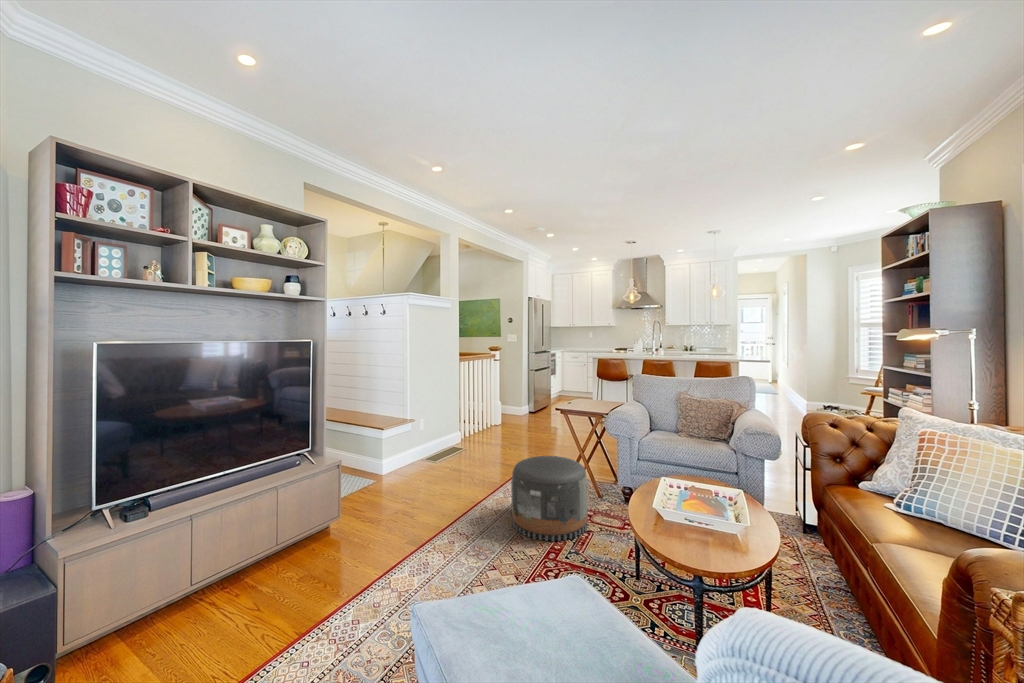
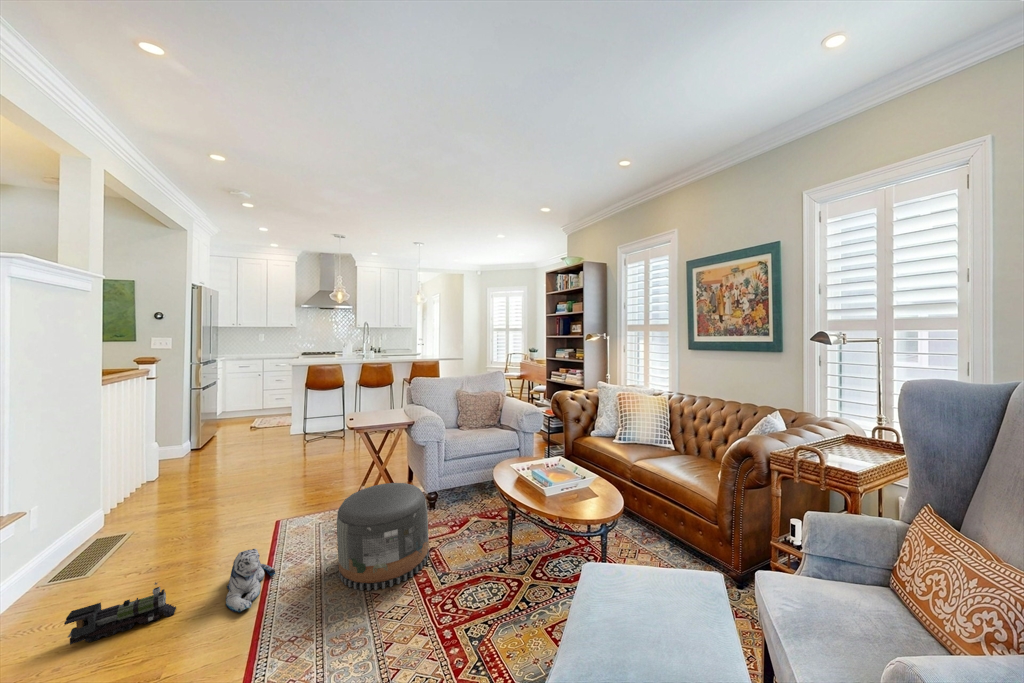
toy train: none [398,469,440,493] -> present [64,583,176,645]
plush toy: none [454,470,490,507] -> present [226,549,275,613]

